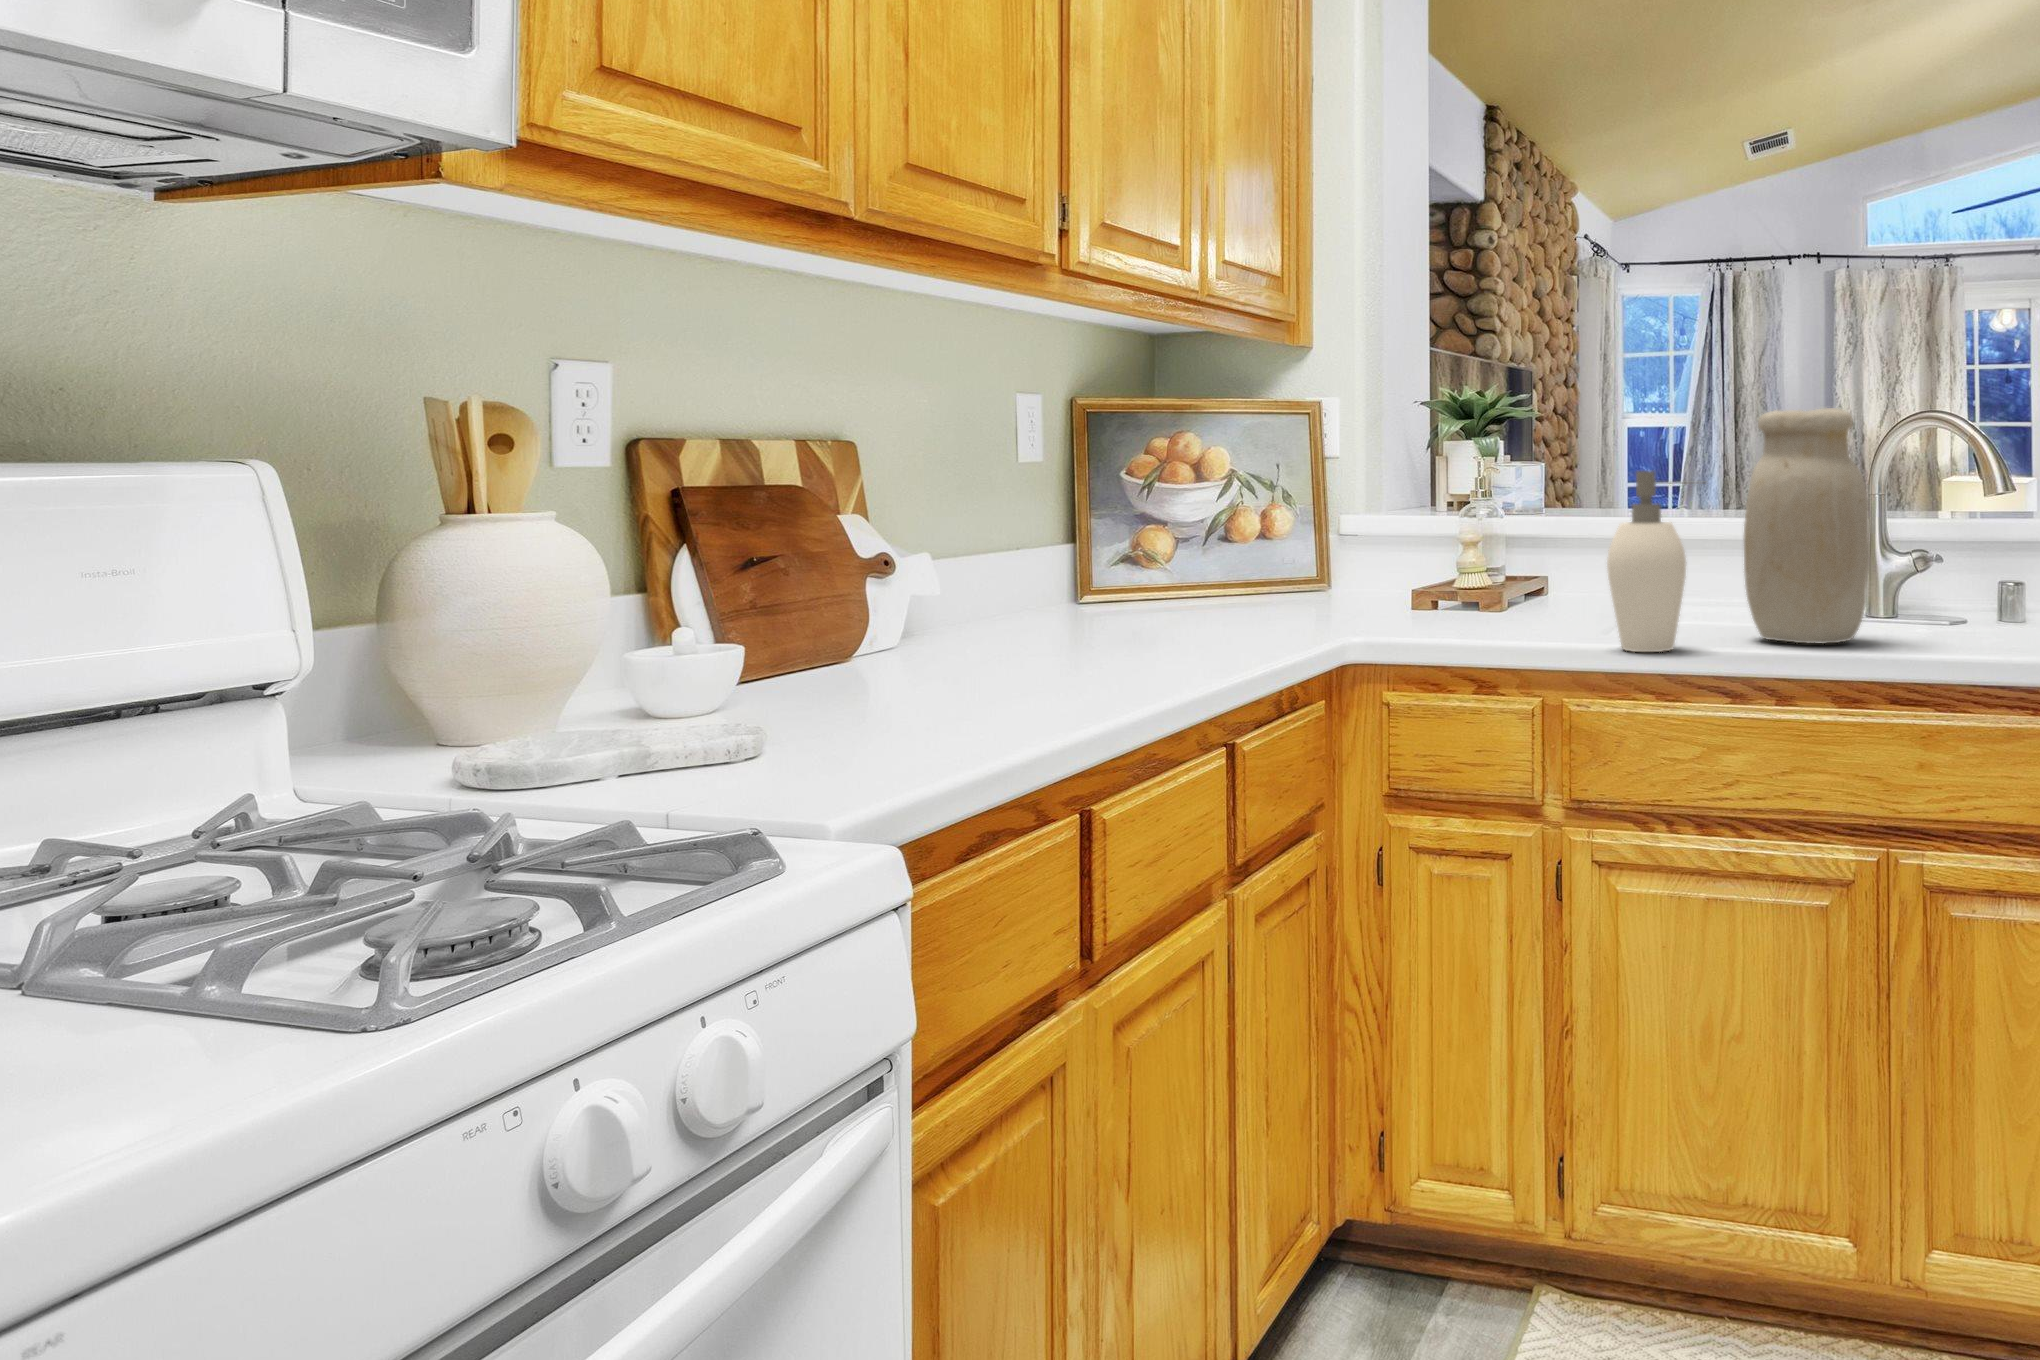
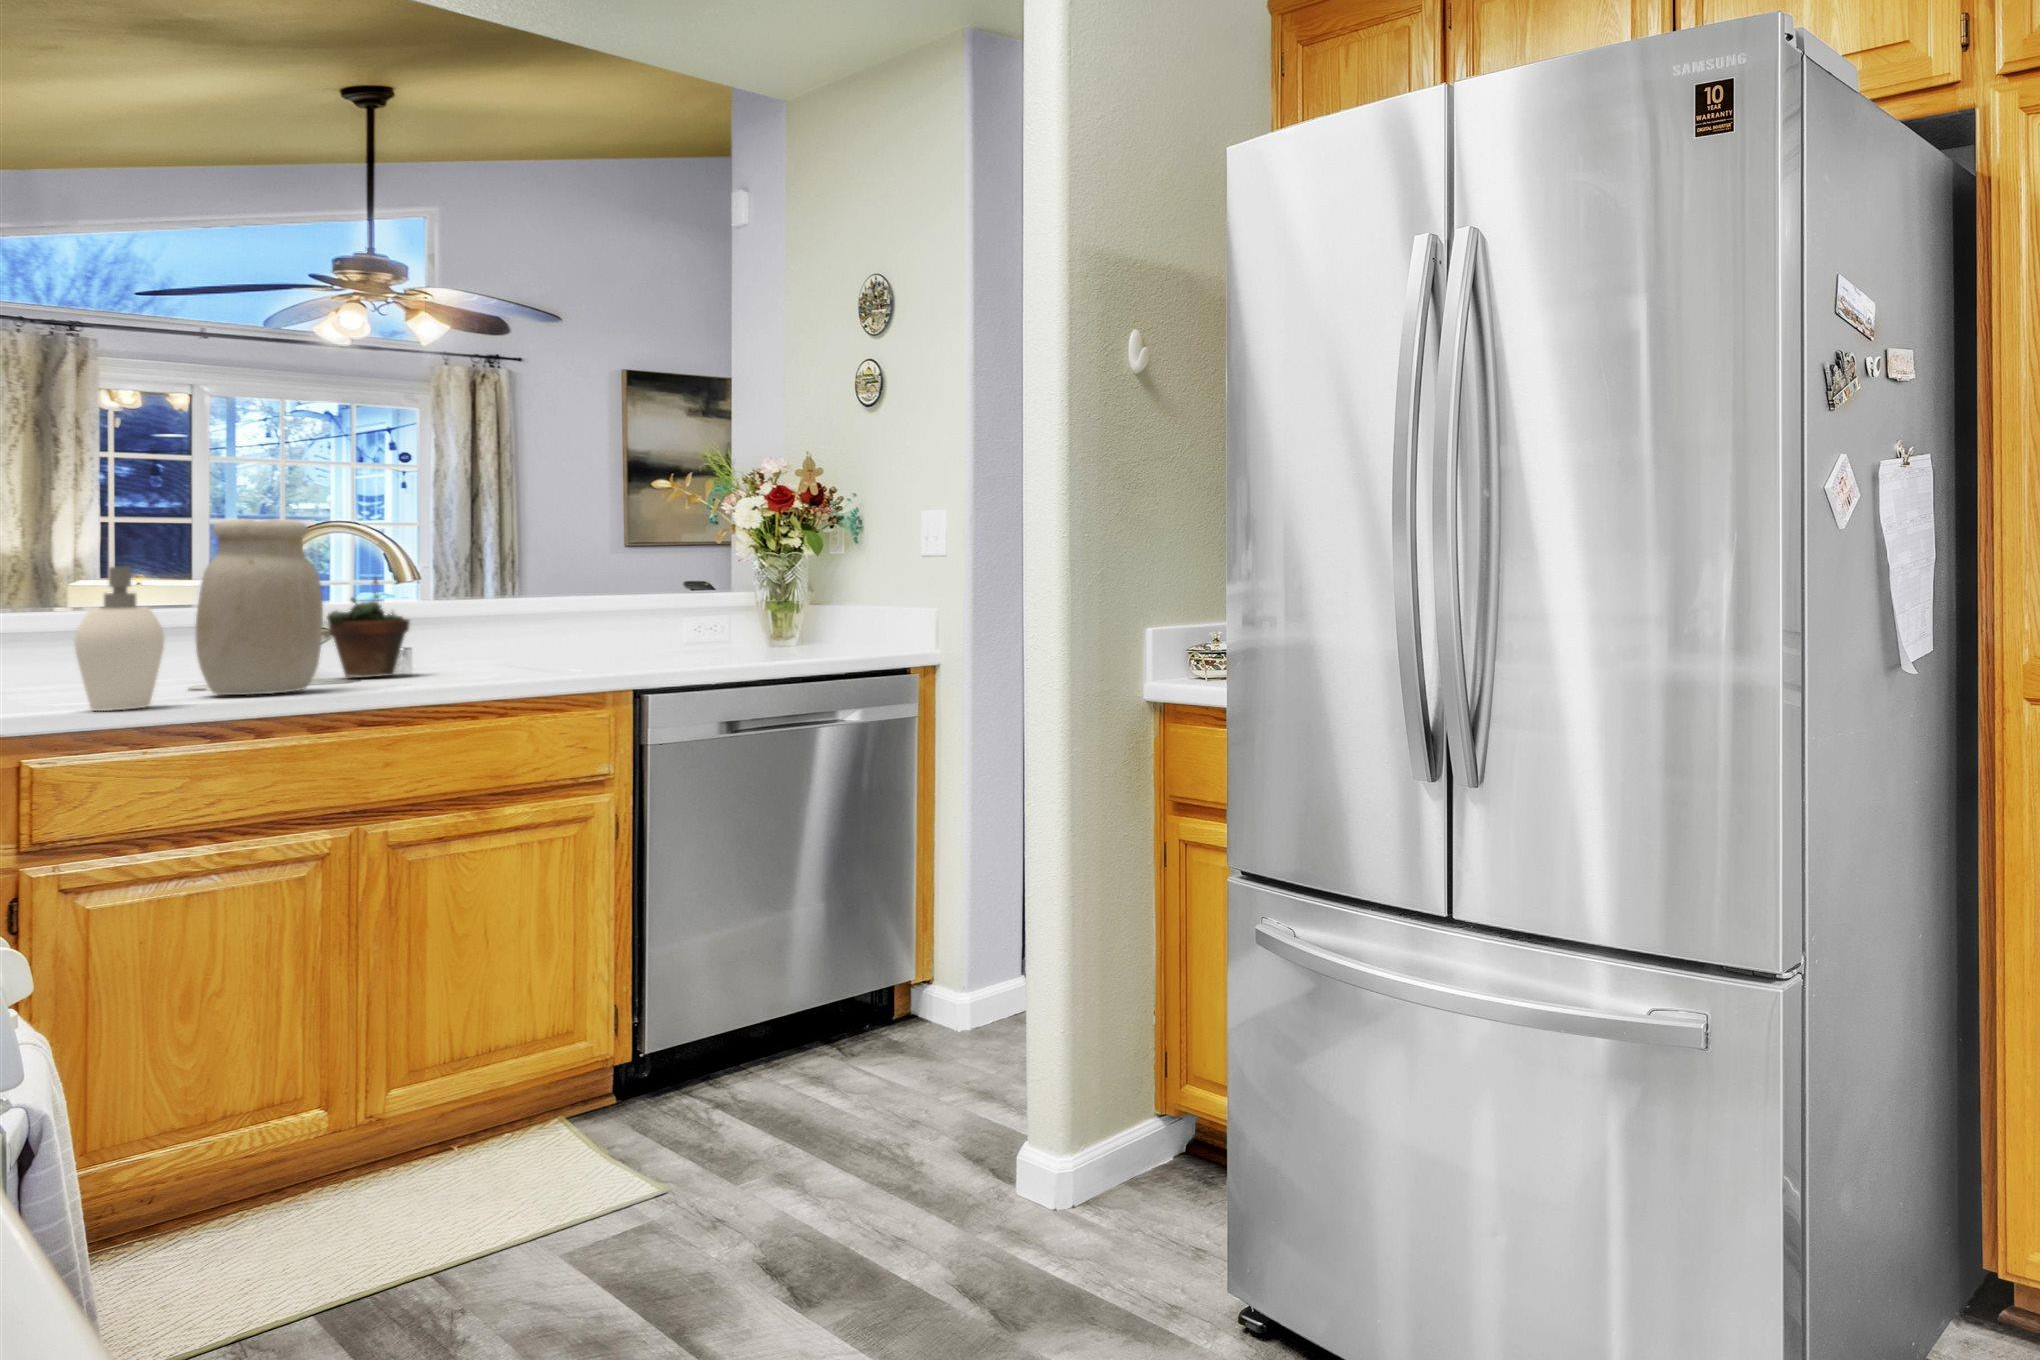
succulent plant: none [1911,483,2007,626] -> present [327,577,409,678]

